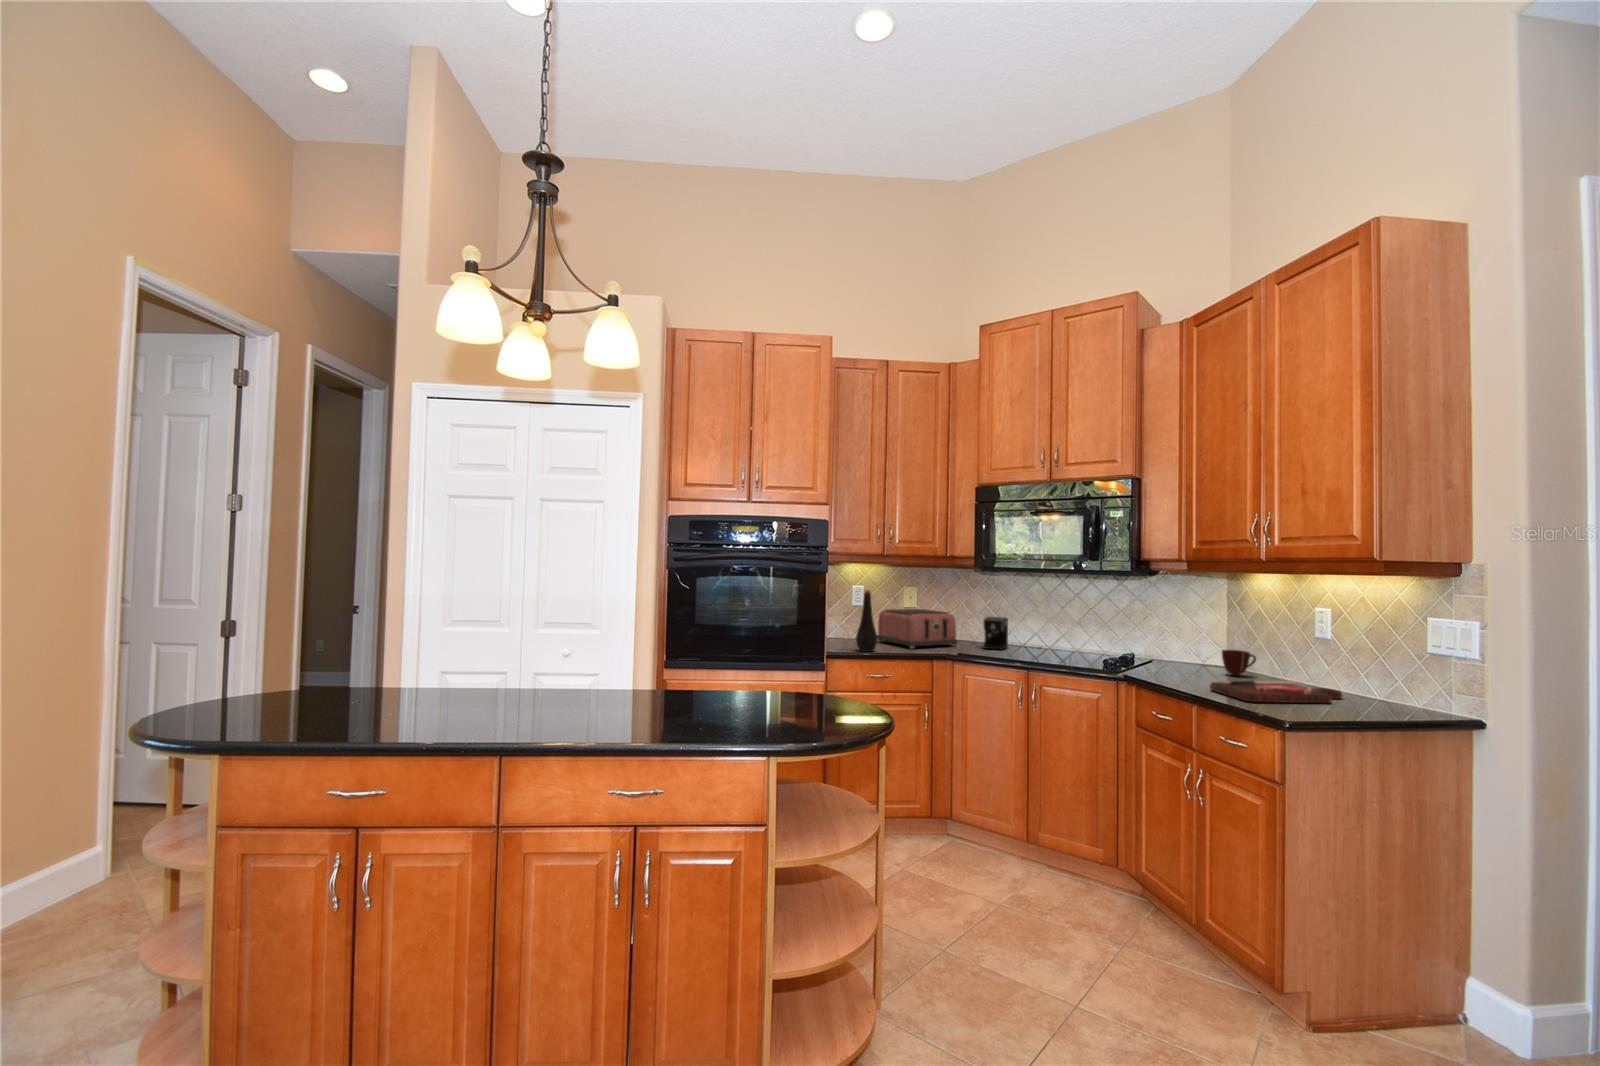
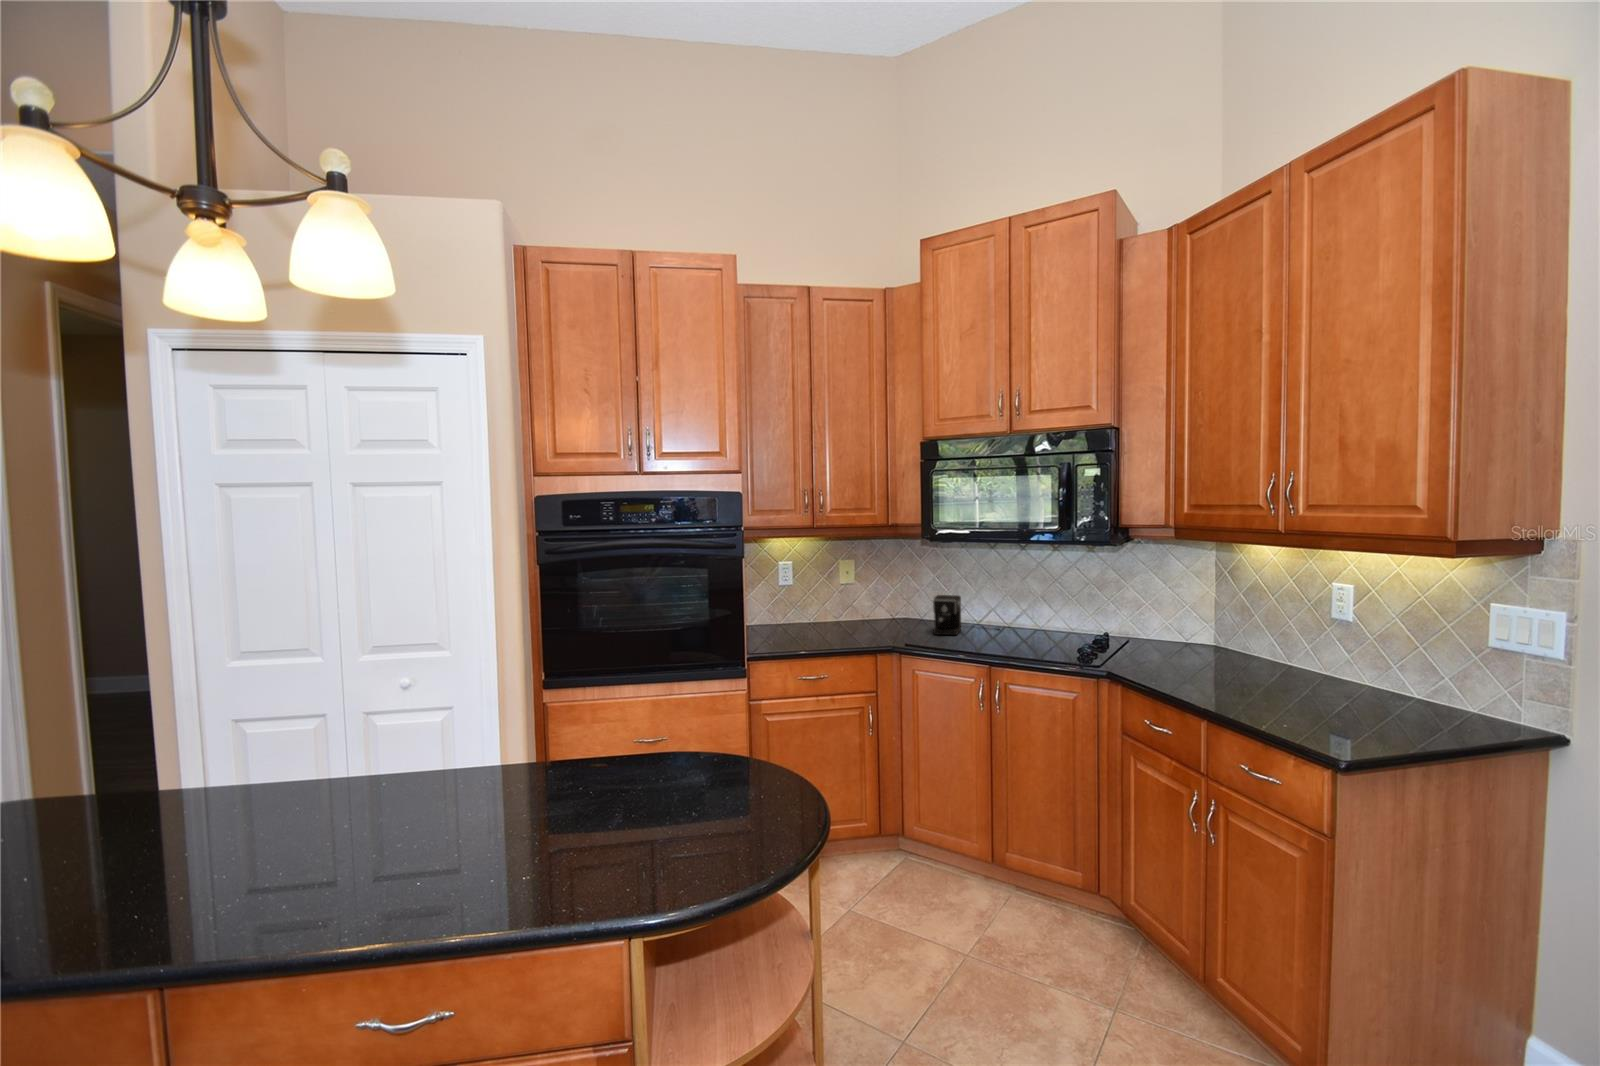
bottle: present [856,590,877,652] -> none [783,576,809,651]
toaster: present [877,609,957,649] -> none [808,588,903,641]
mug: present [1222,650,1256,676] -> none [1216,632,1256,664]
cutting board: present [1210,680,1342,703] -> none [1216,681,1375,717]

